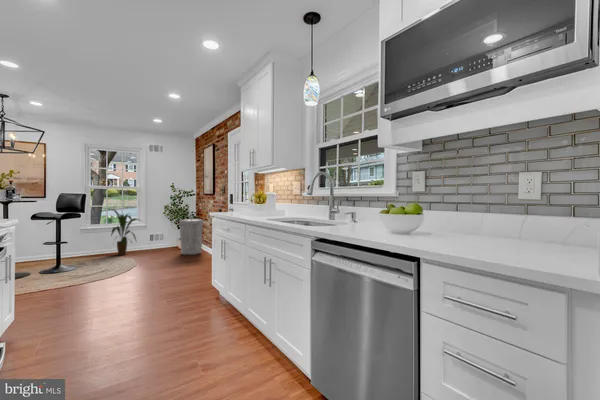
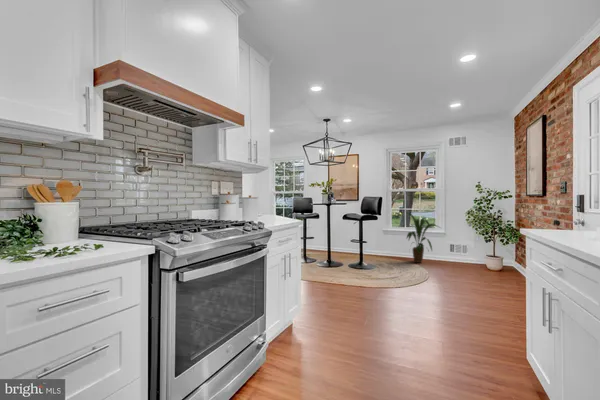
trash can: present [179,216,203,255] -> none [485,227,525,283]

